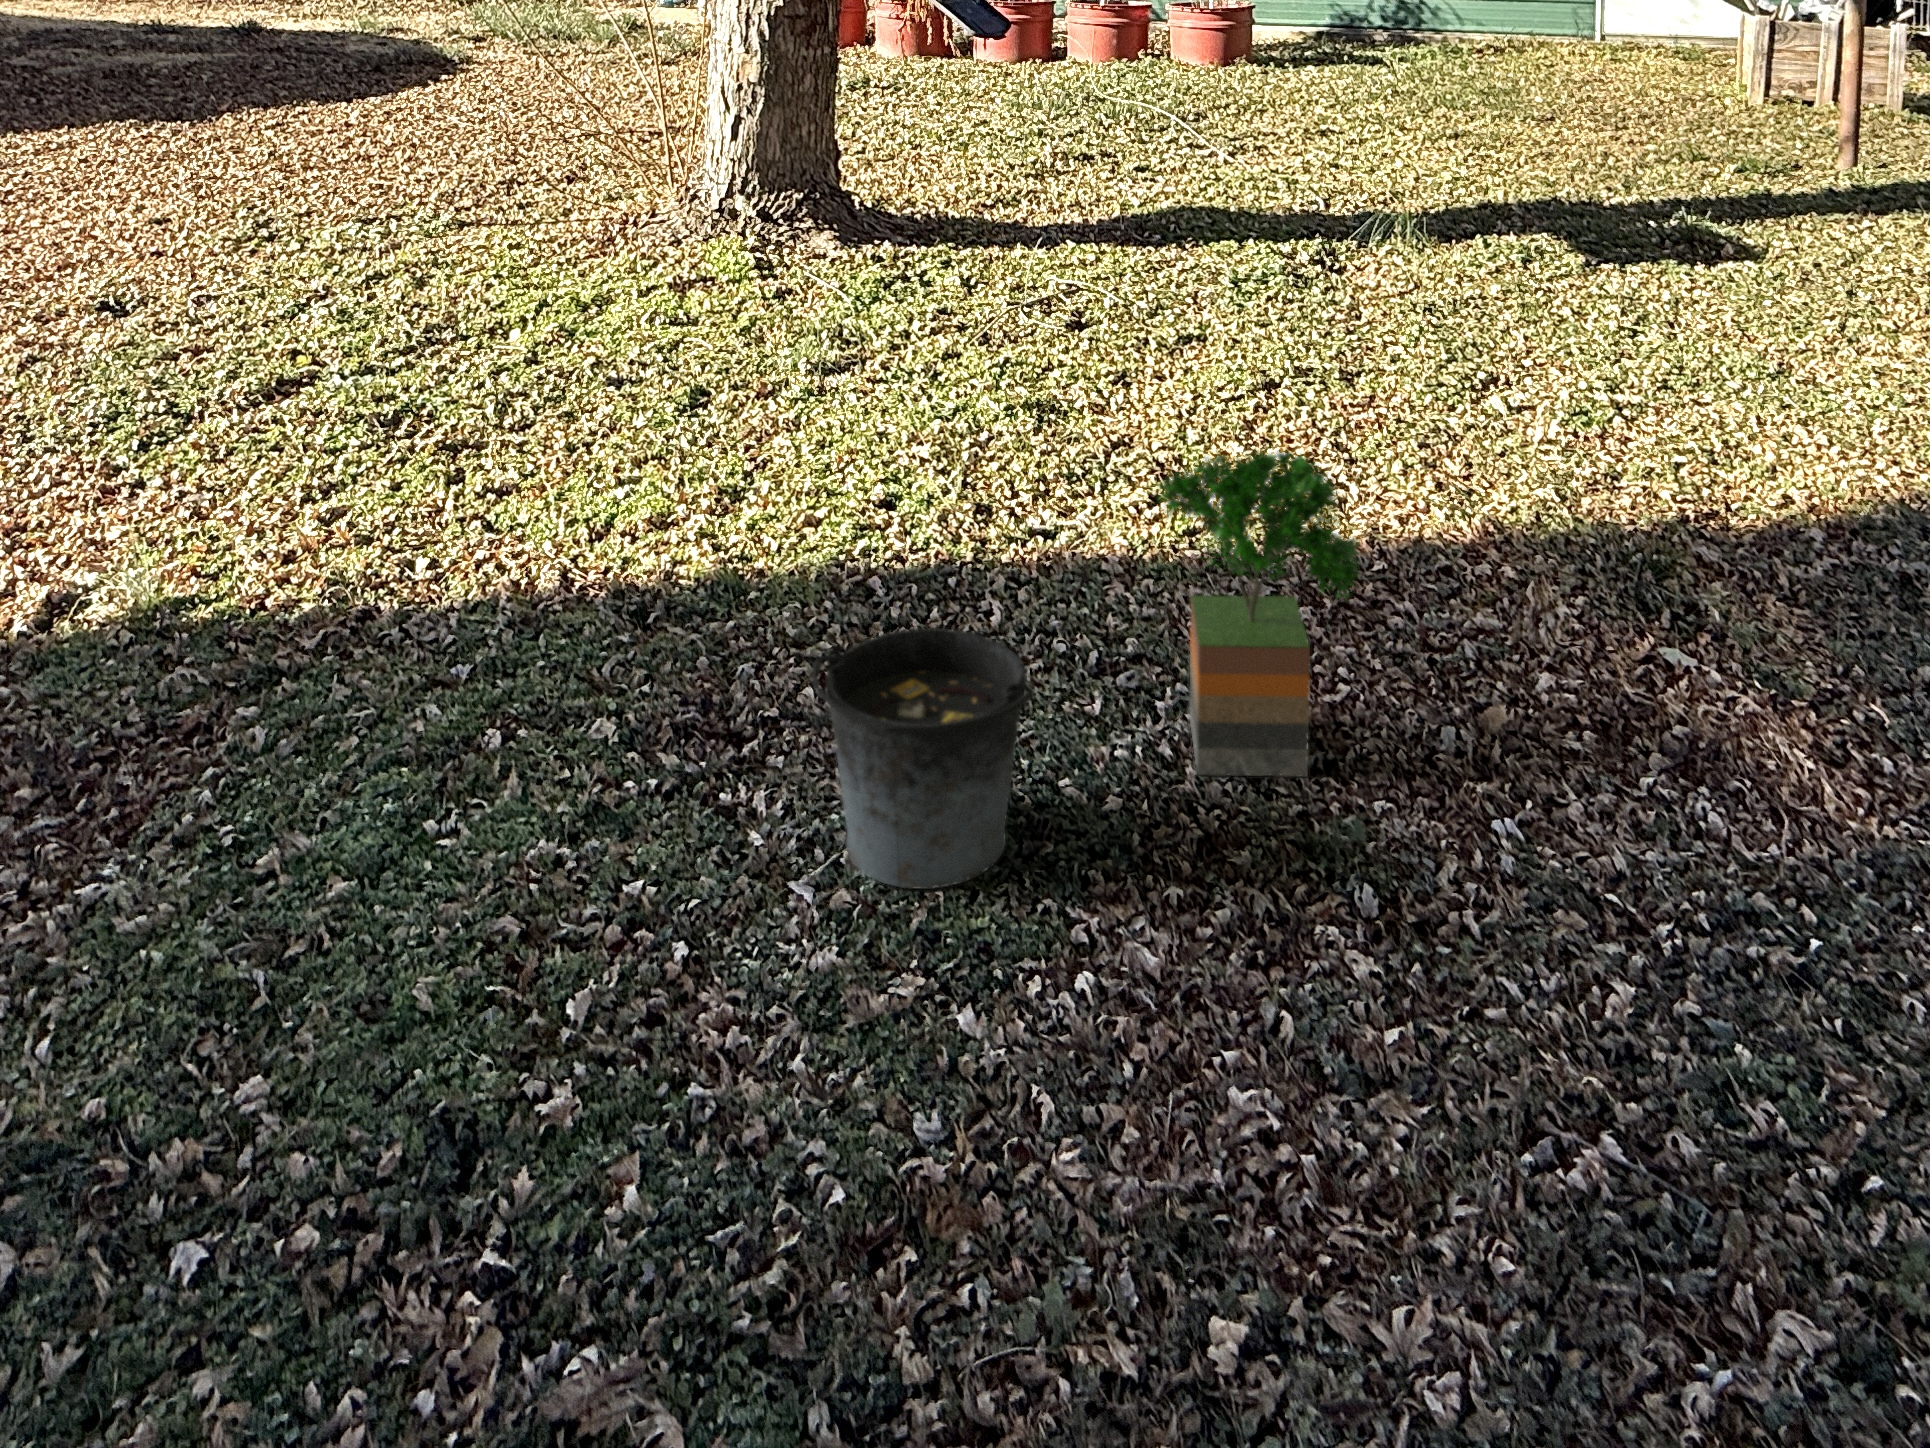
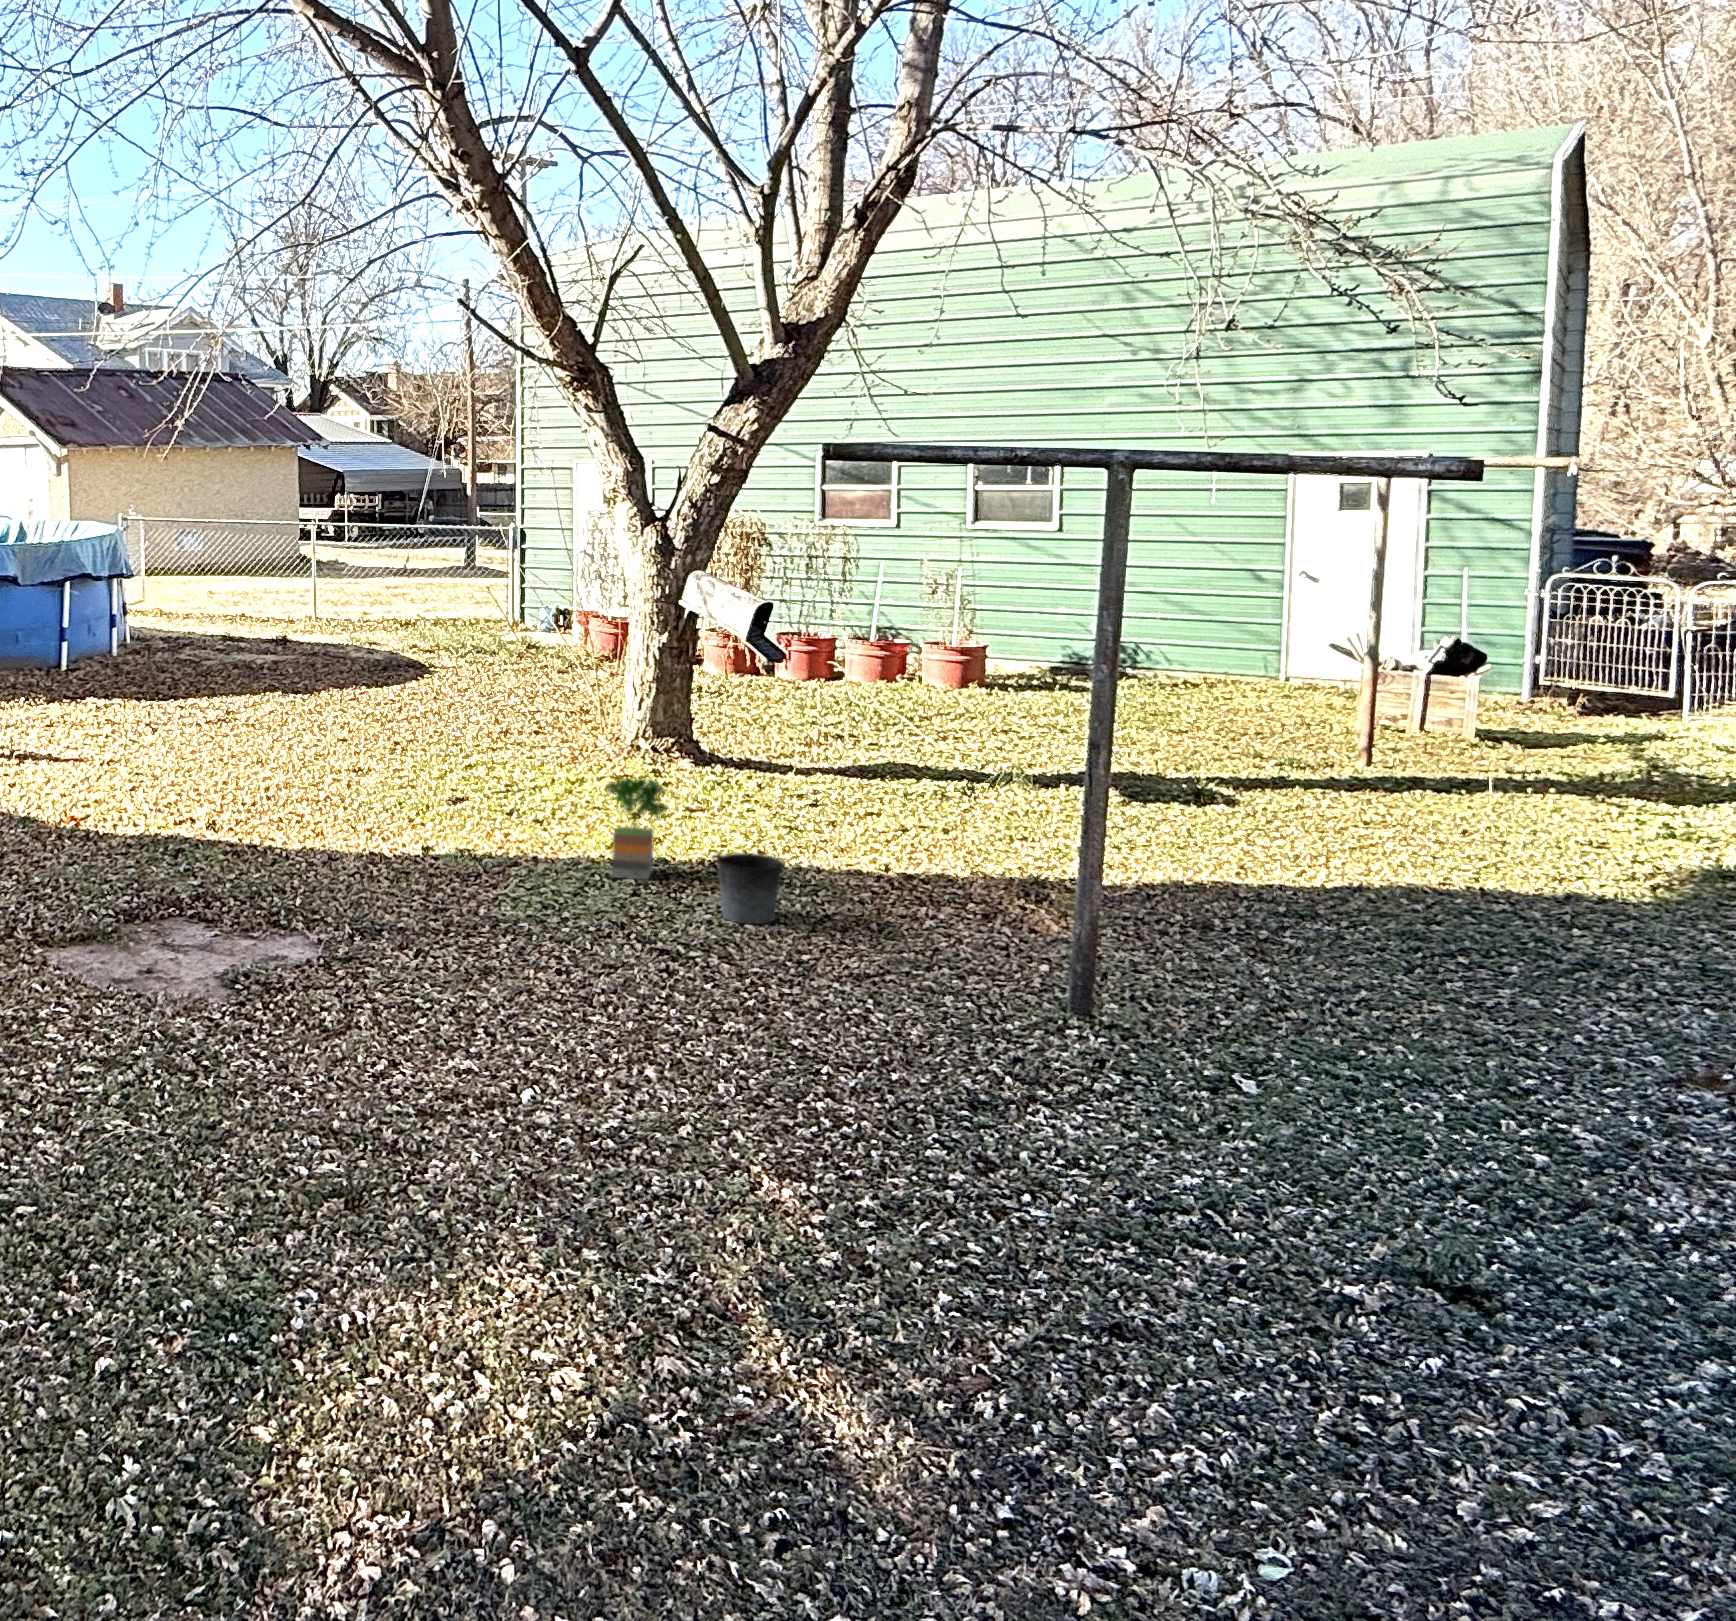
potted tree: present [1159,451,1359,777] -> present [606,778,667,880]

